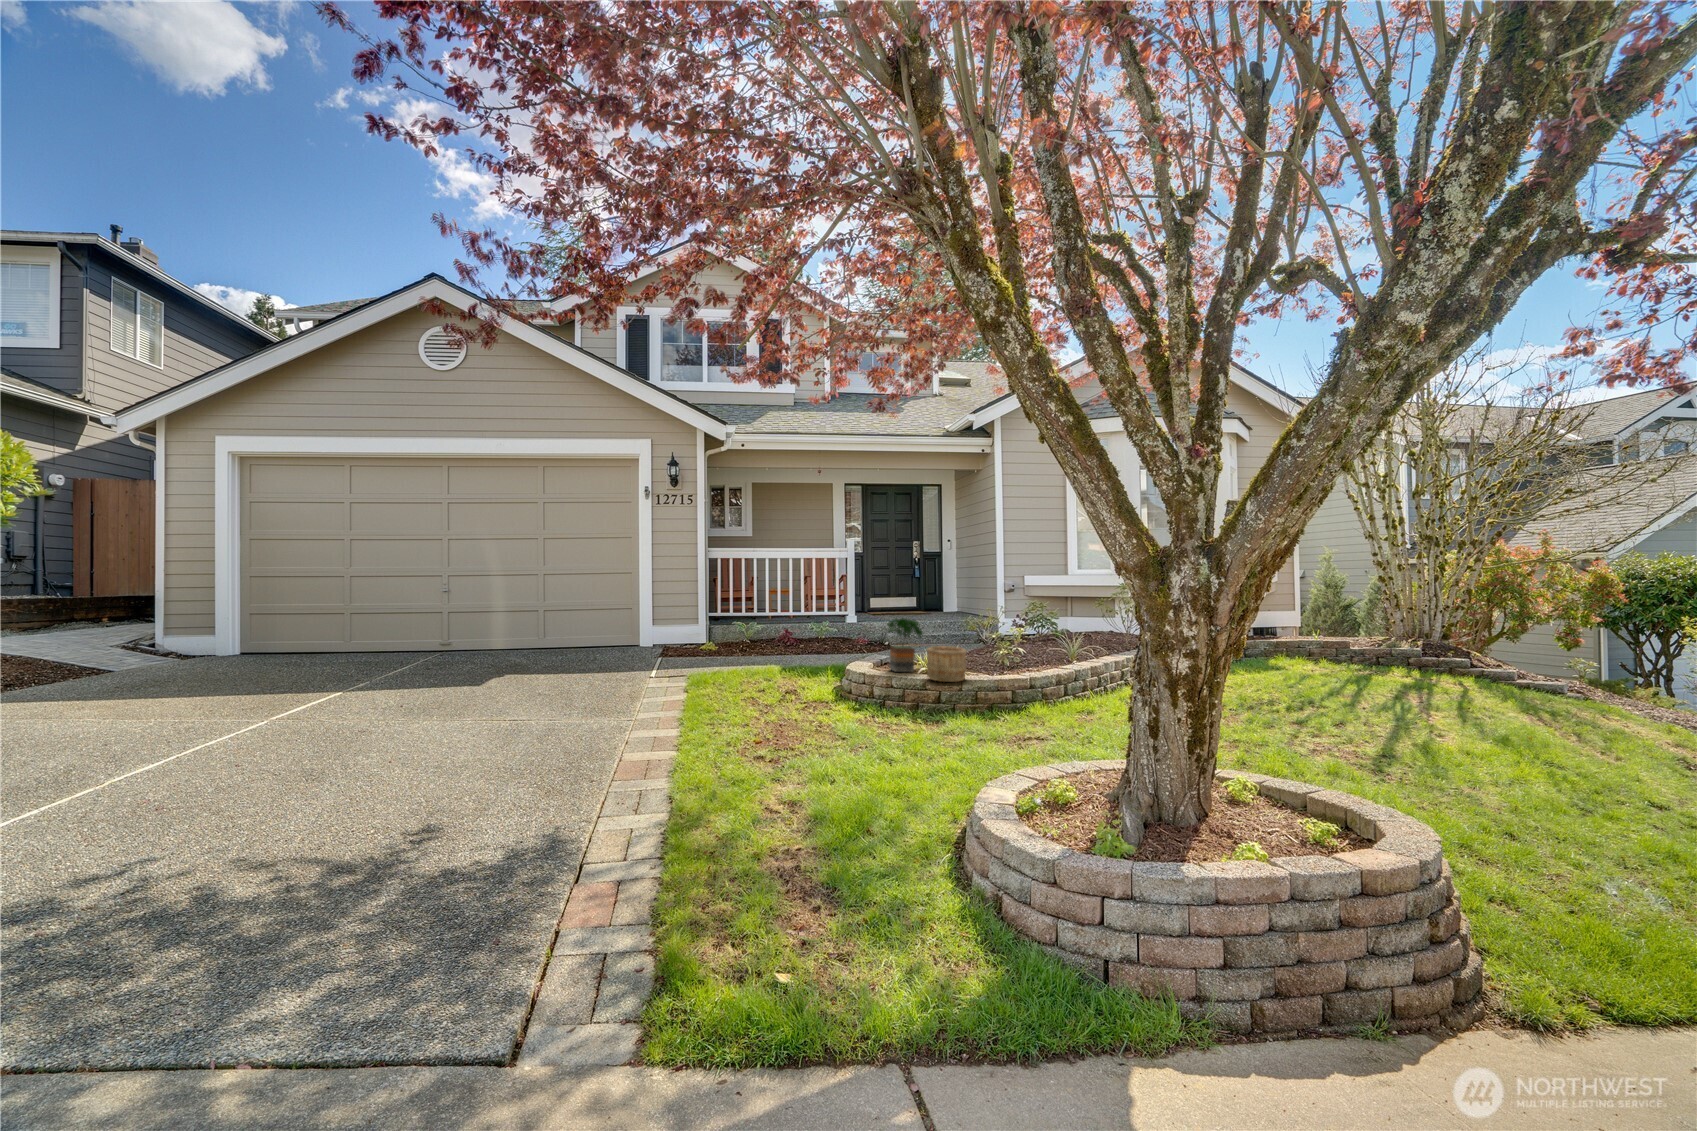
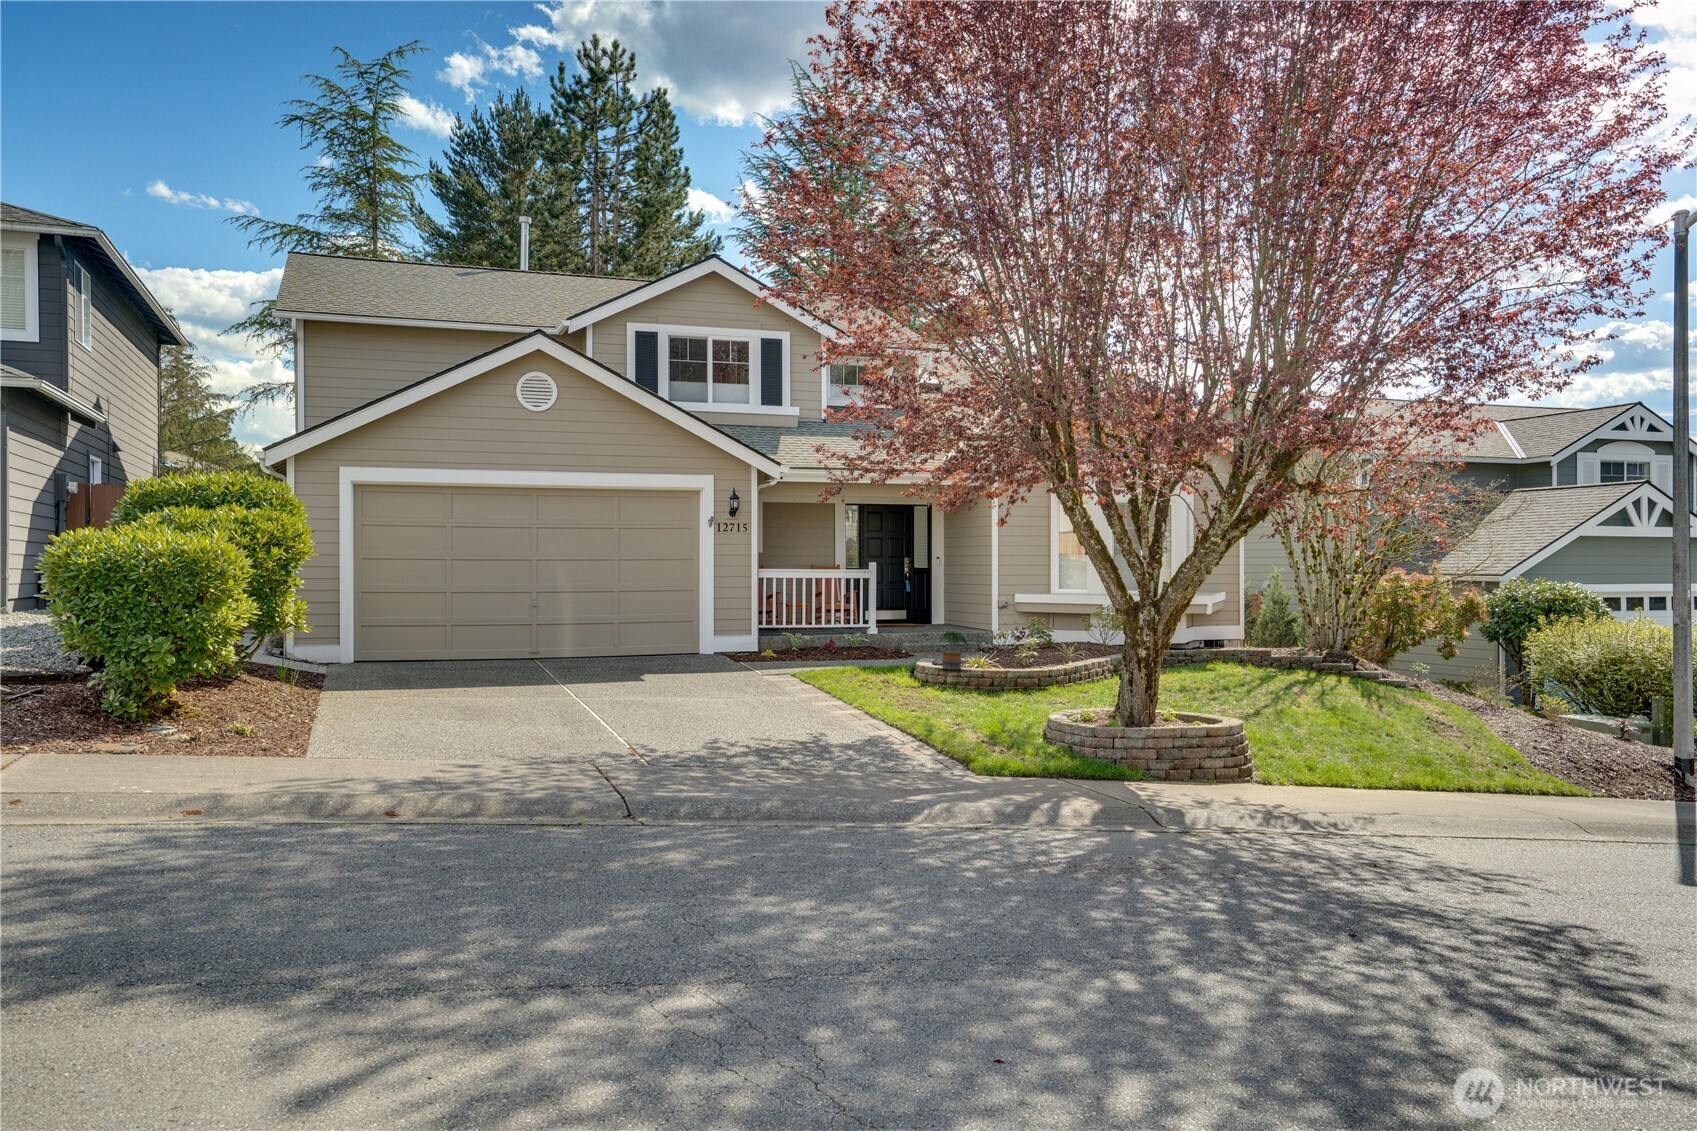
wooden bucket: present [927,646,967,682] -> none [976,651,1003,675]

